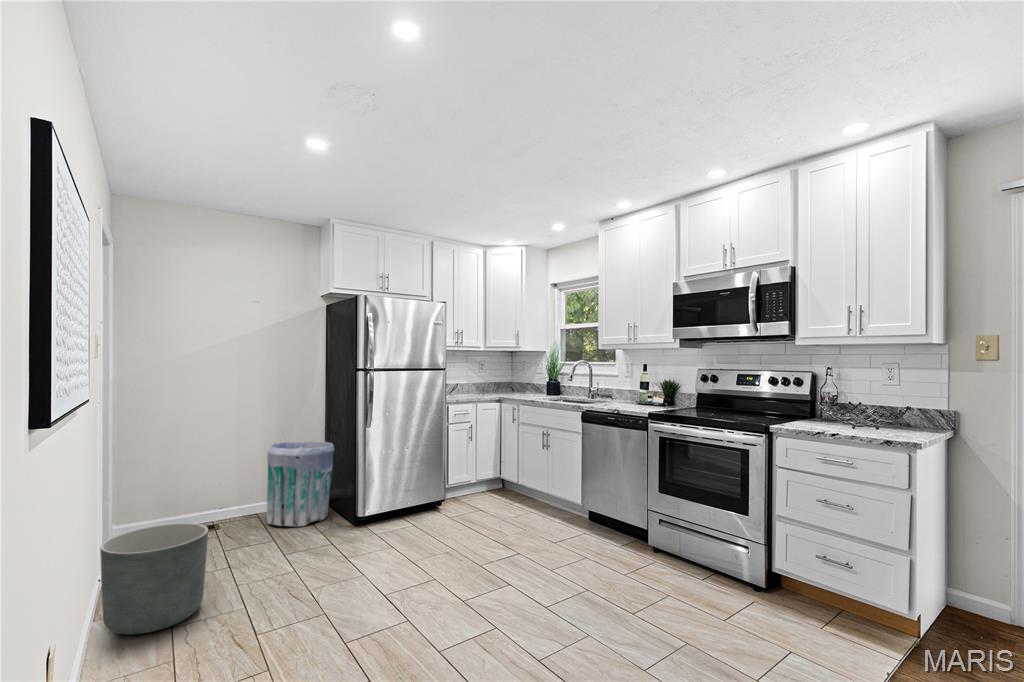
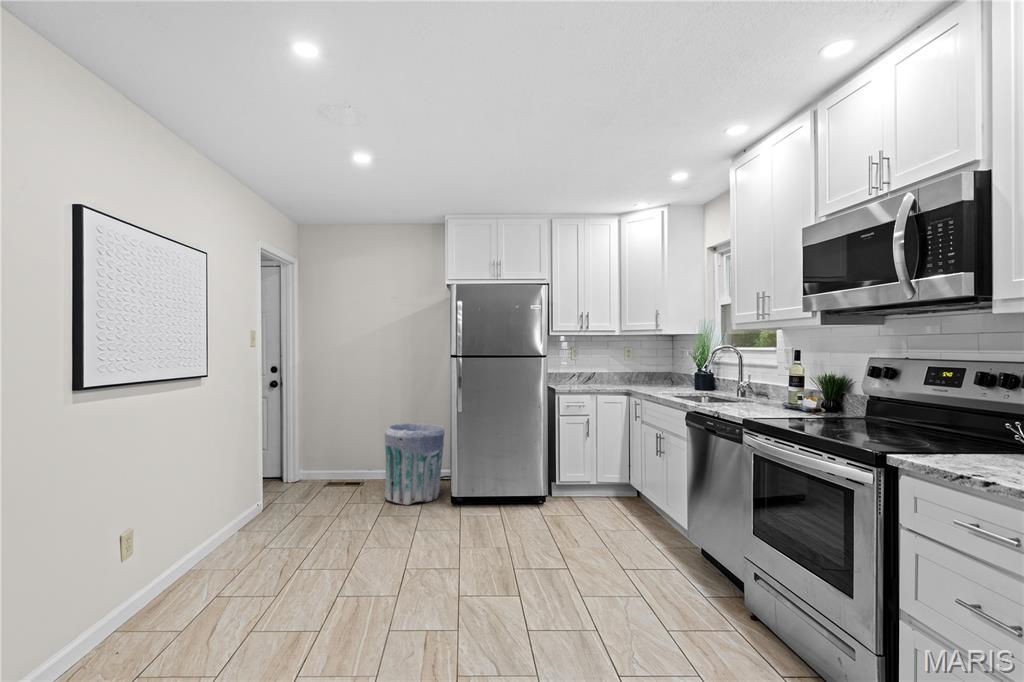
planter: present [100,523,208,635] -> none [177,487,264,577]

